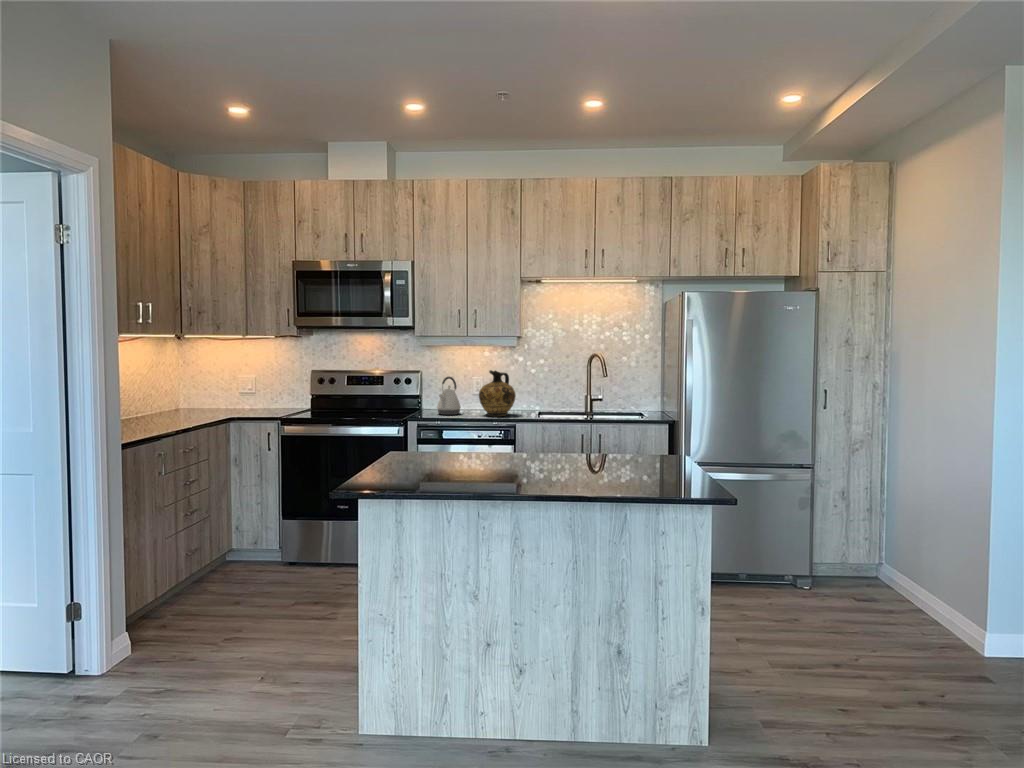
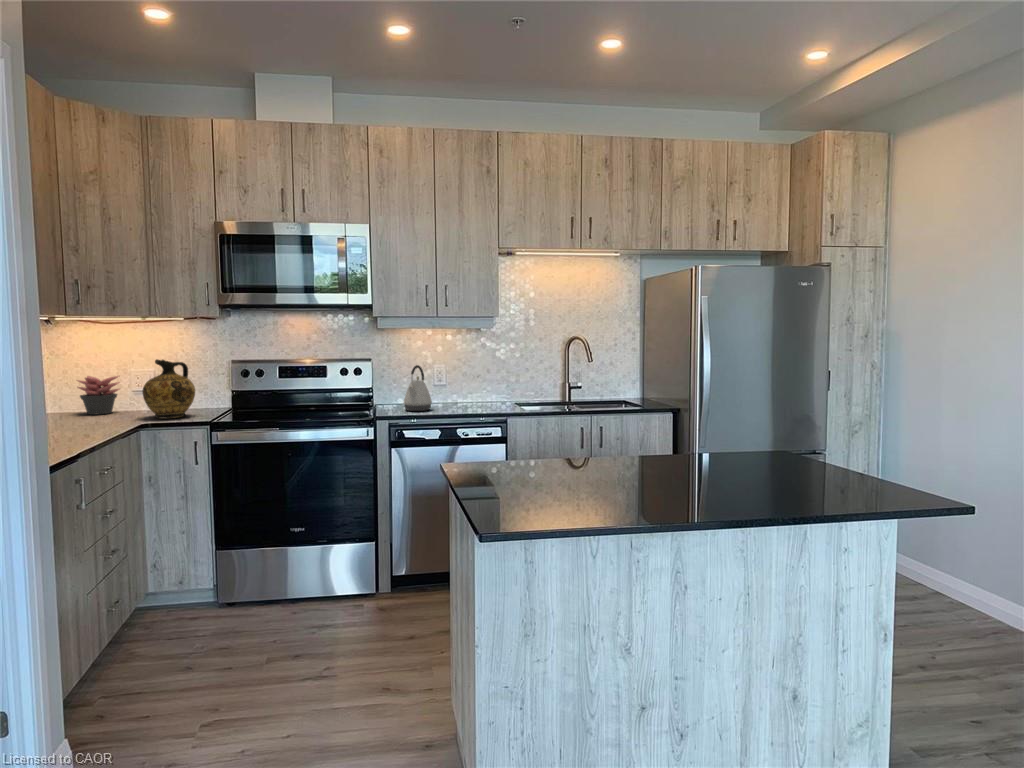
ceramic jug: present [479,370,516,416] -> present [142,359,195,418]
succulent plant: none [200,379,231,409] -> present [77,376,120,415]

